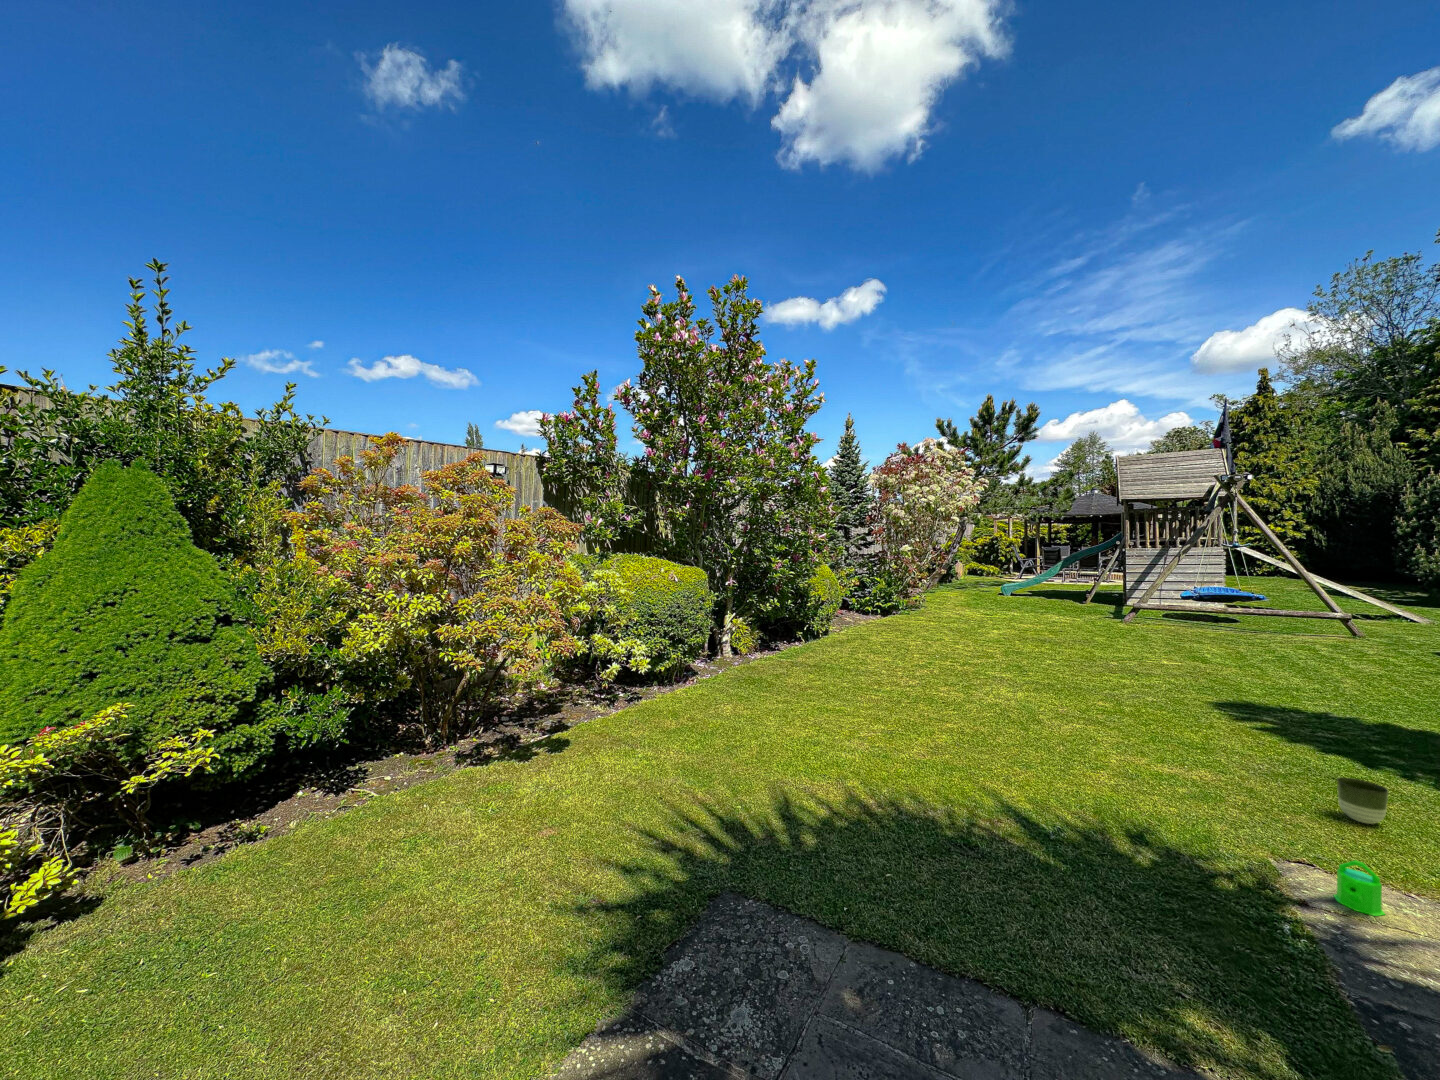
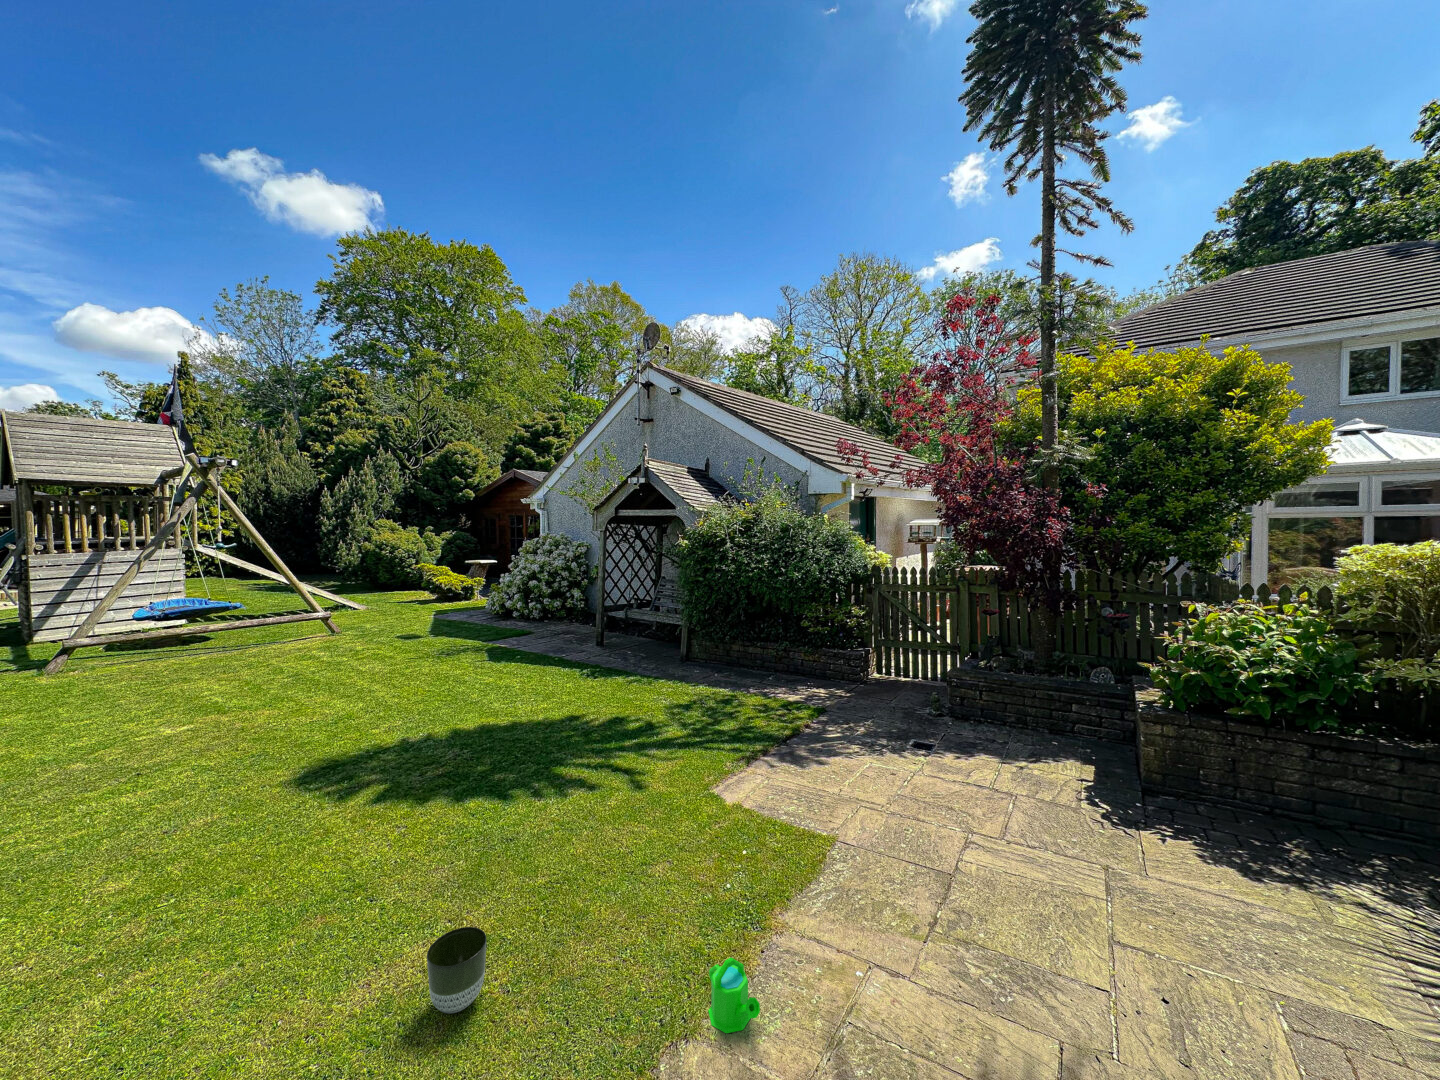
planter: present [1337,777,1388,824] -> present [427,927,486,1013]

